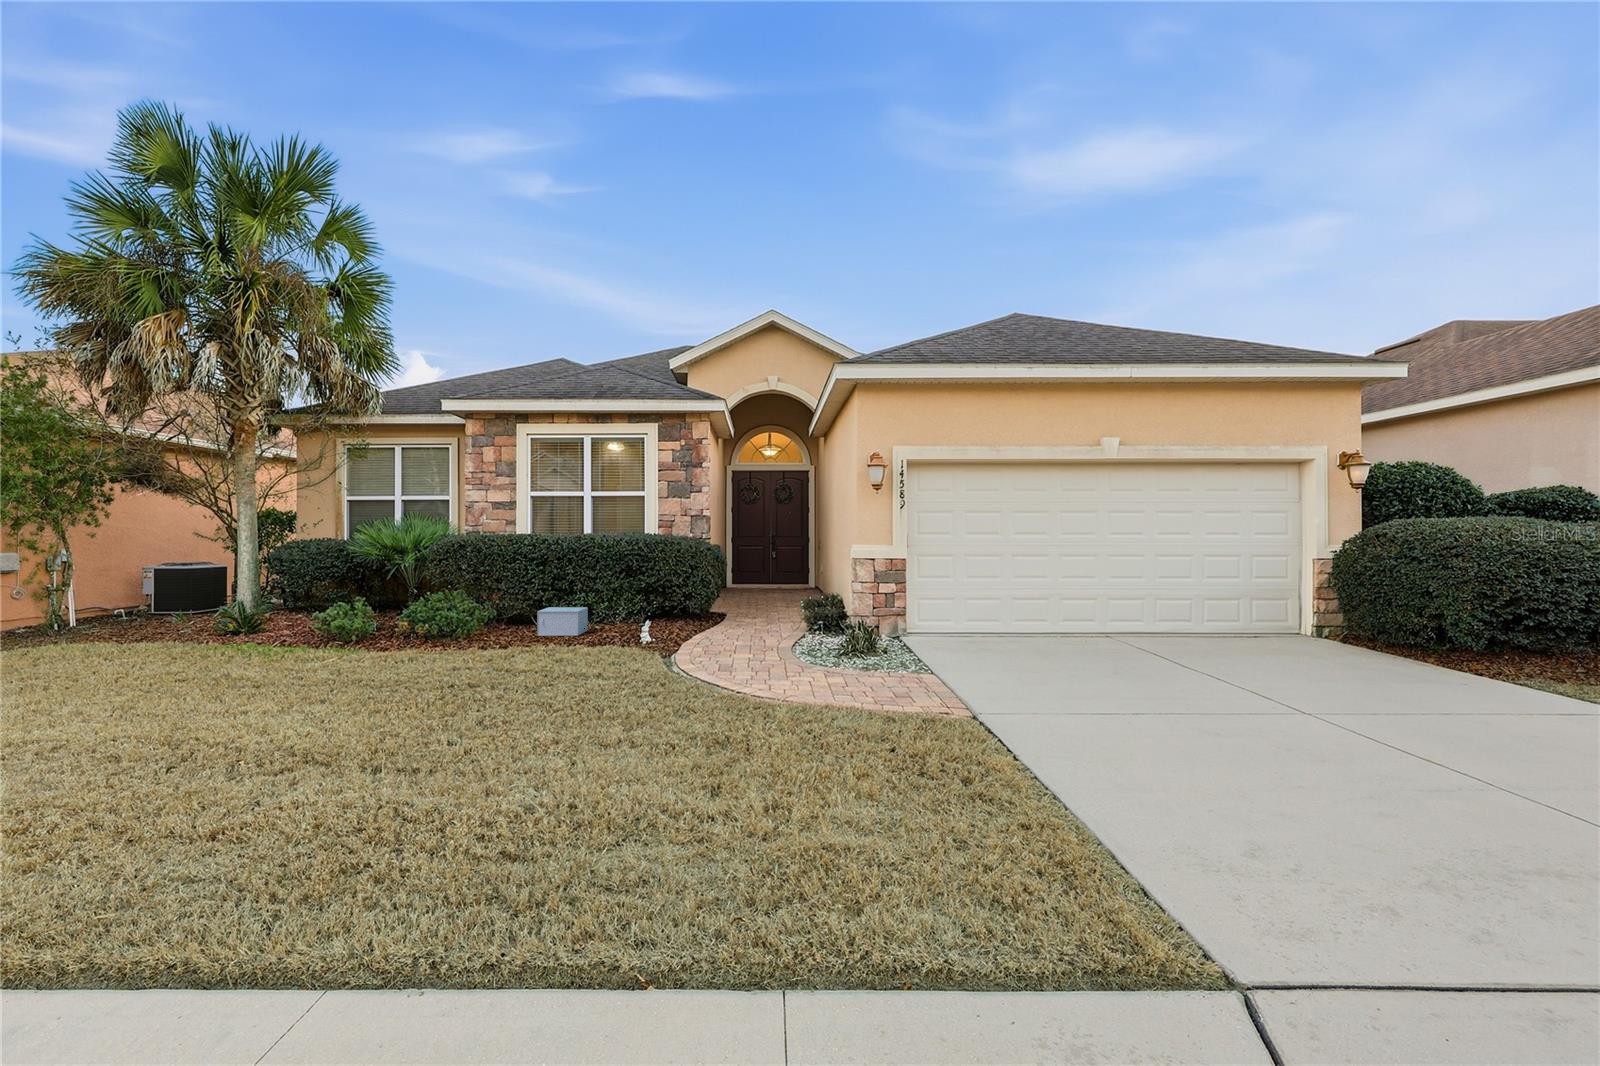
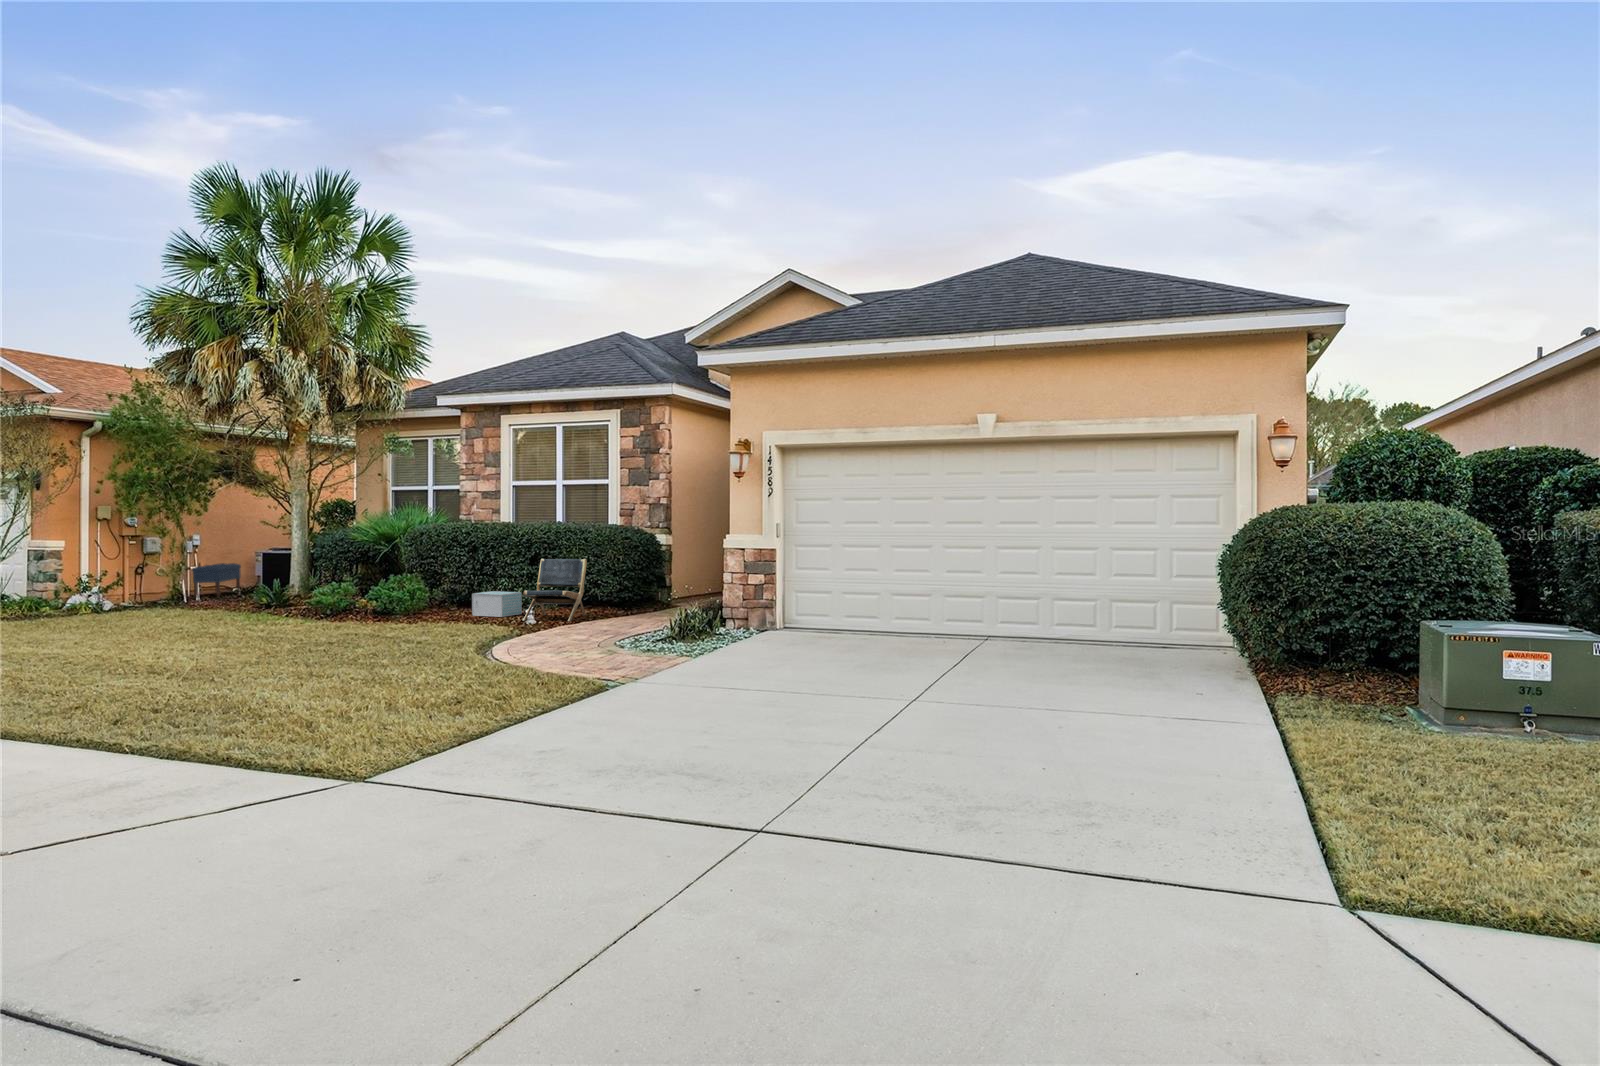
lounge chair: none [613,570,670,639] -> present [523,559,587,621]
bench: none [66,583,130,627] -> present [193,563,241,597]

